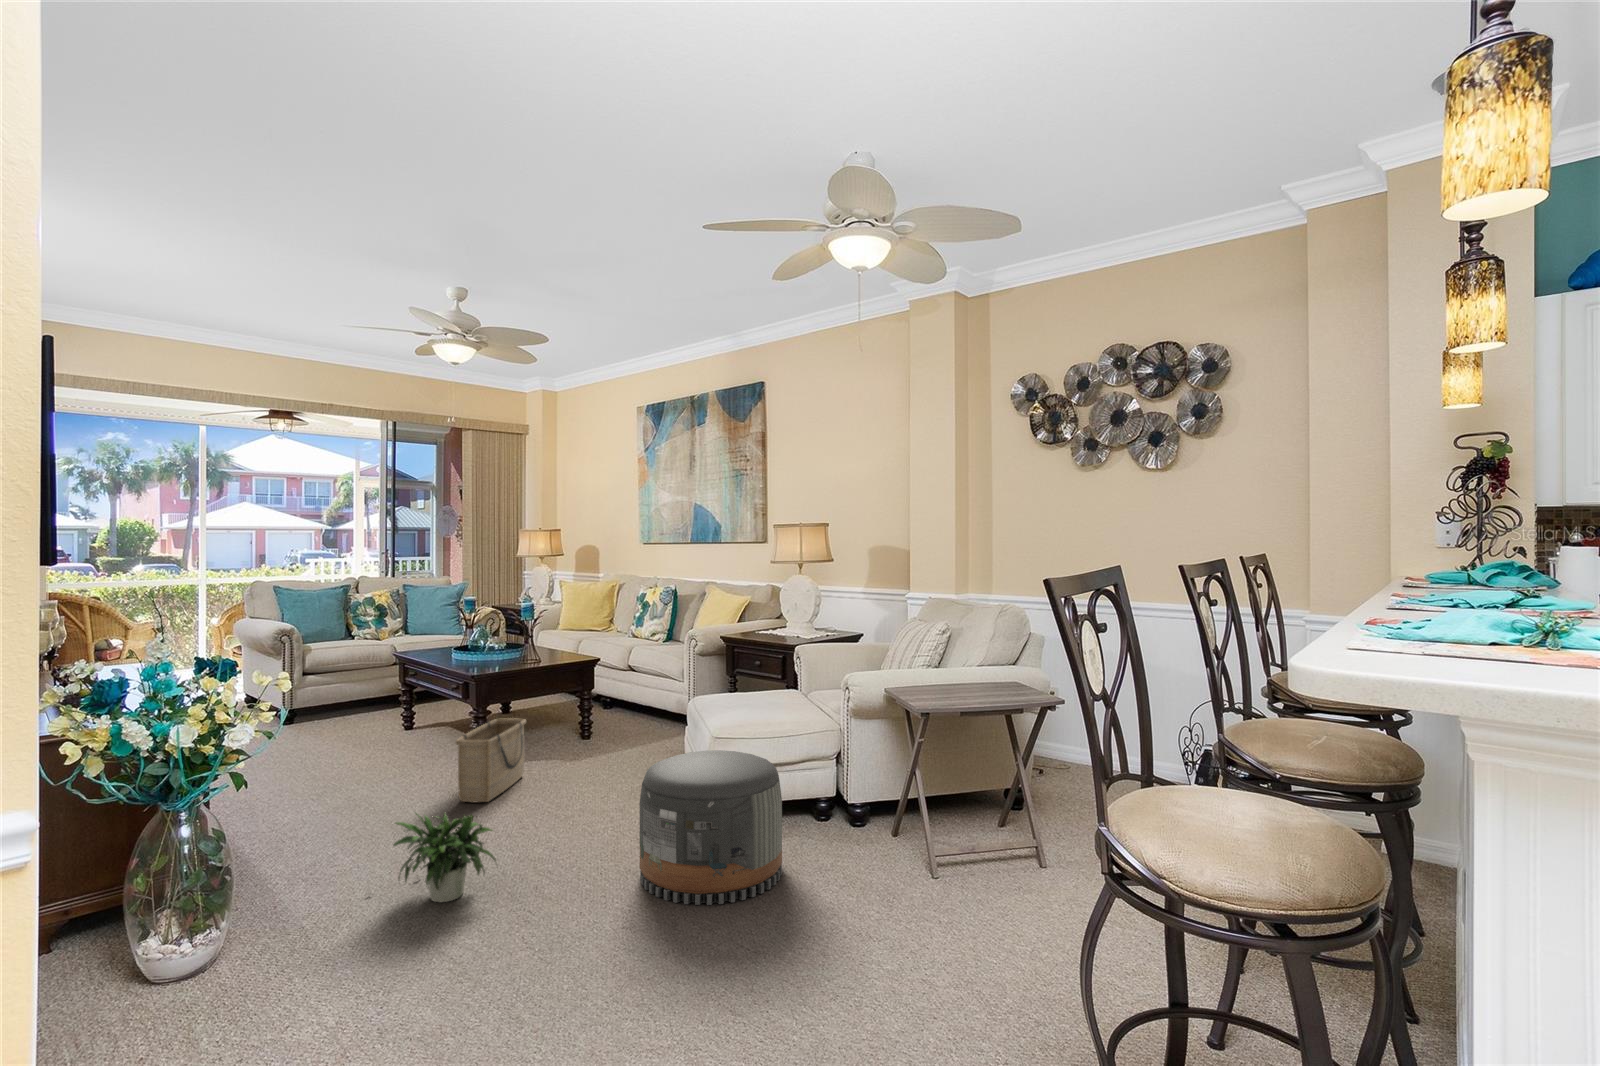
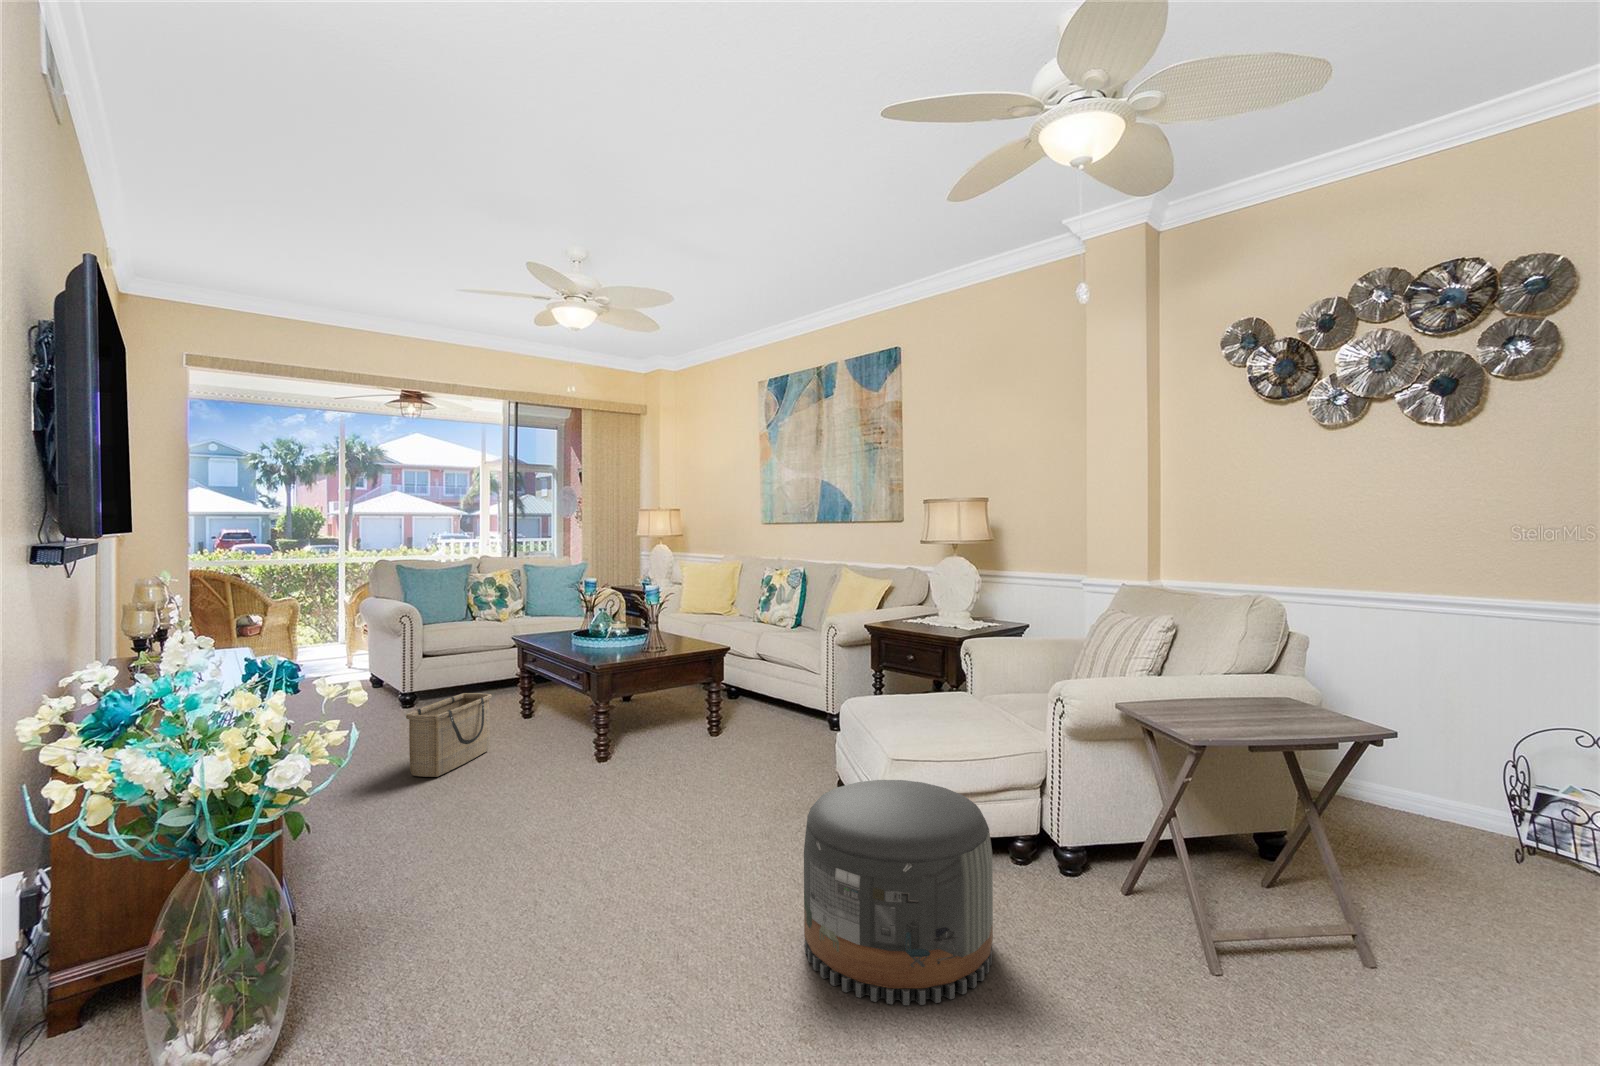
basket: present [456,718,526,802] -> present [406,693,492,777]
potted plant: present [369,814,496,902] -> none [467,852,625,976]

